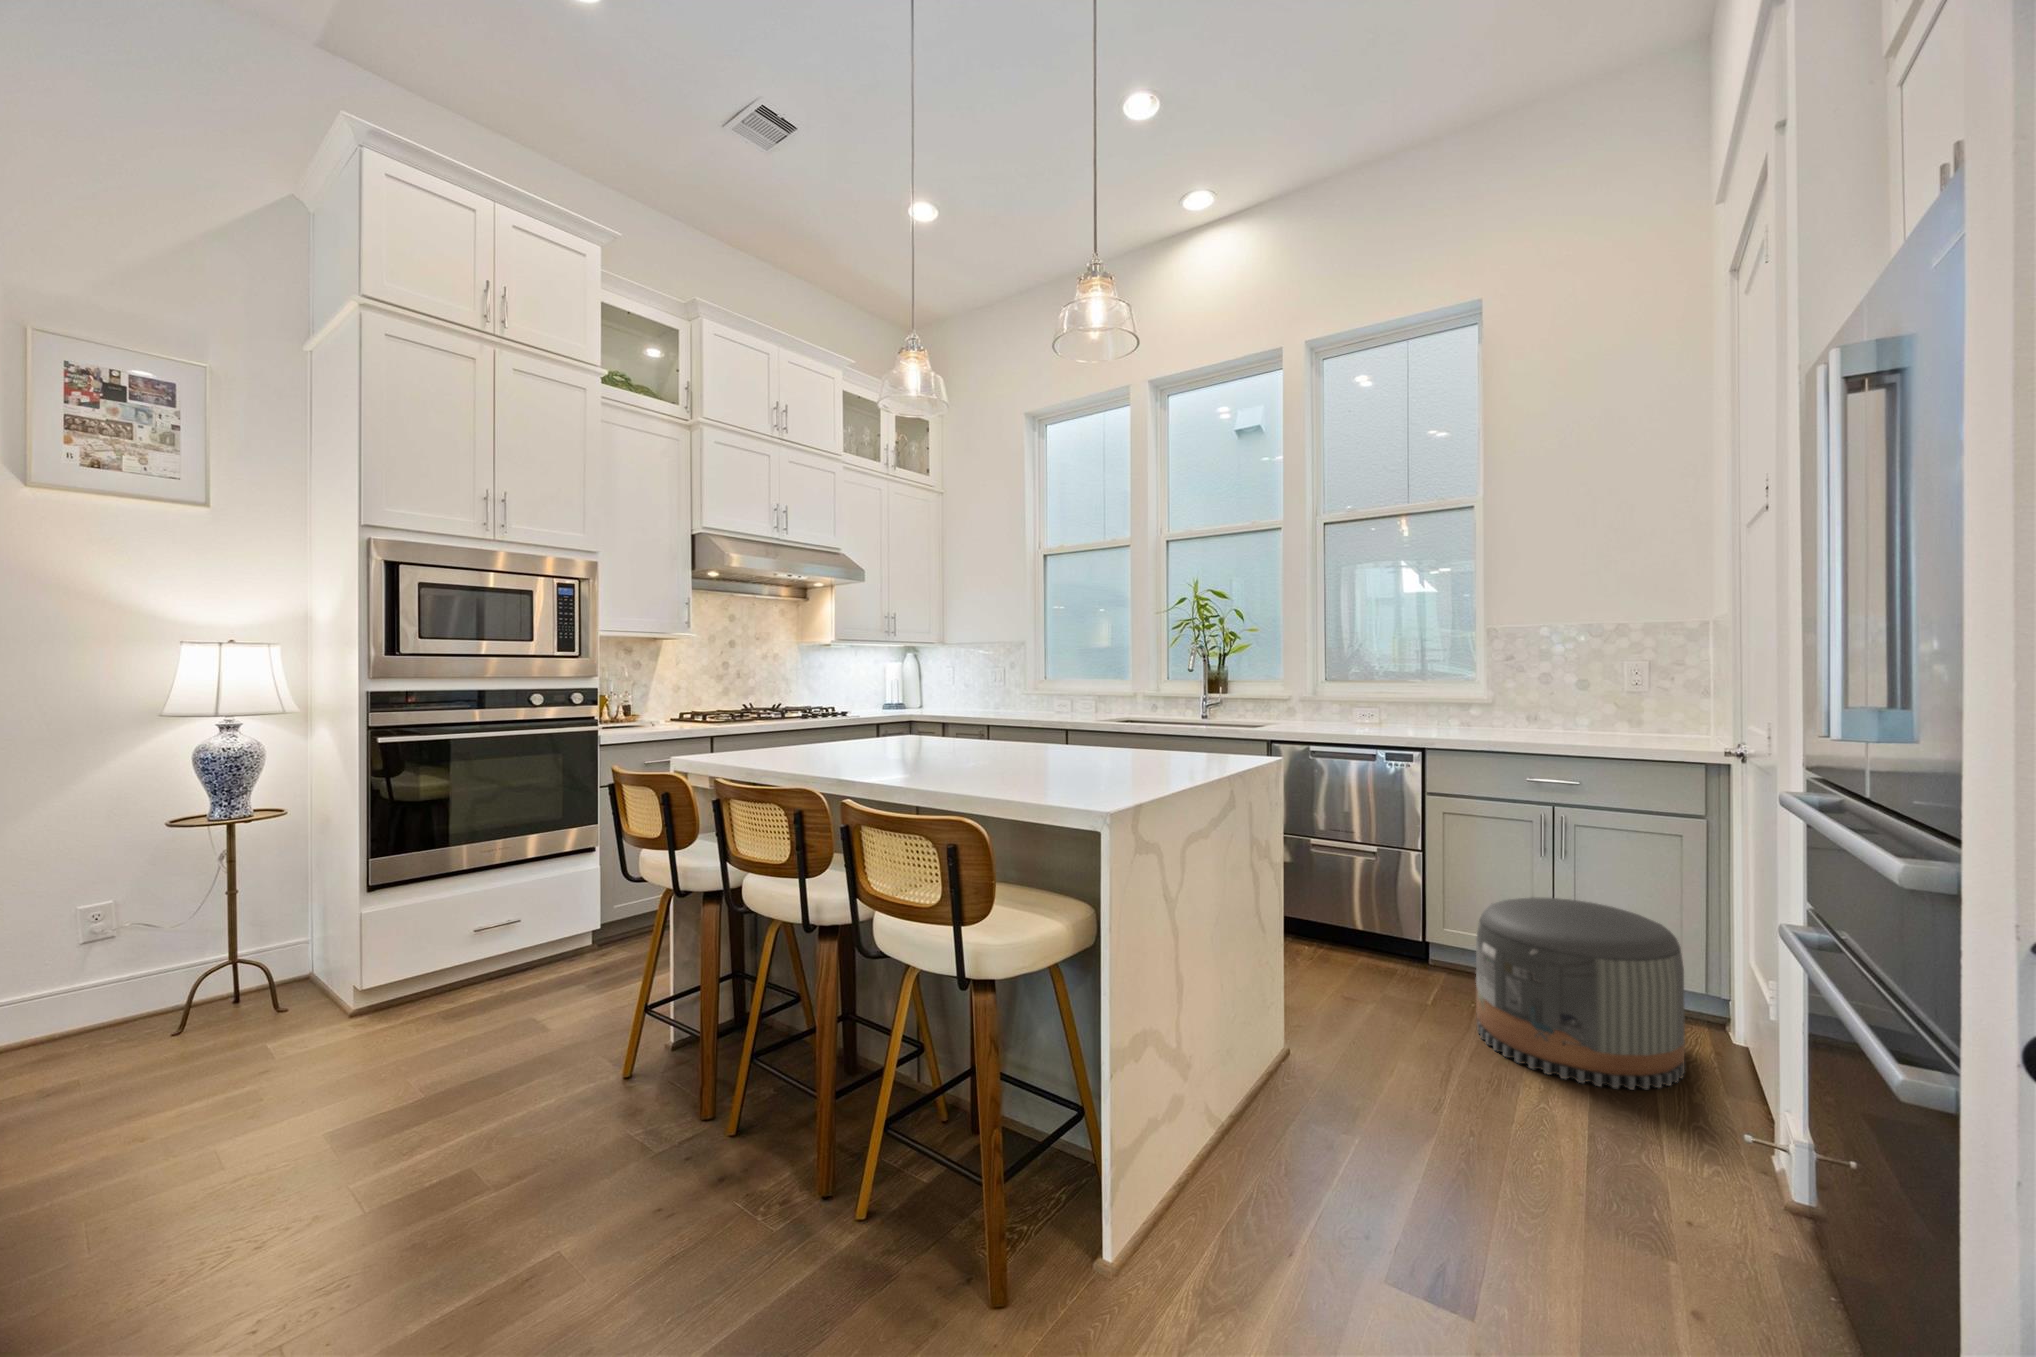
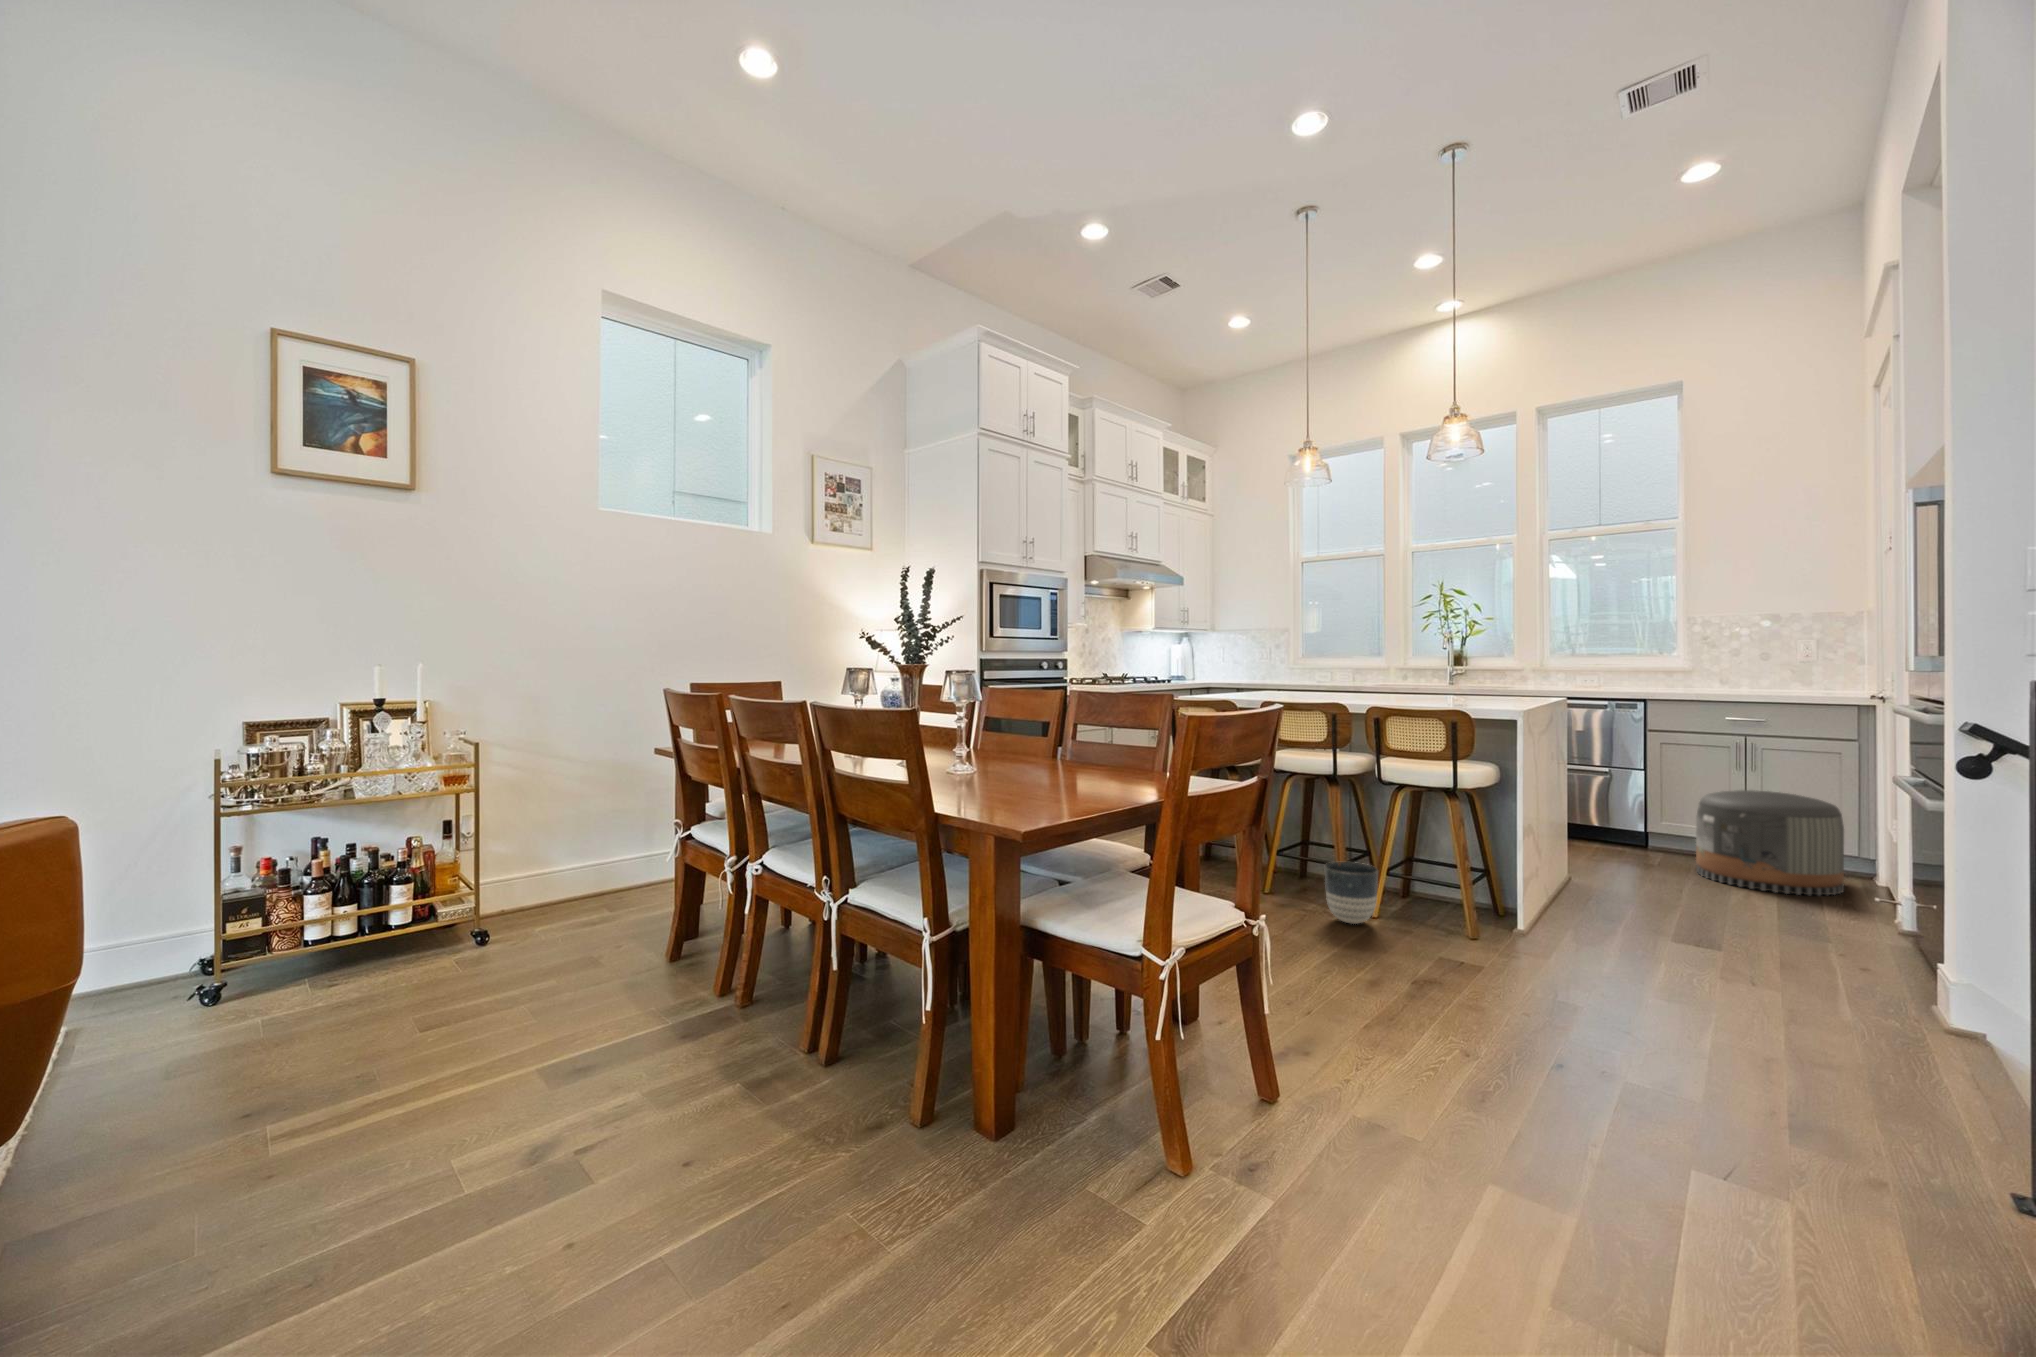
planter: none [724,1107,827,1254] -> present [1325,862,1378,924]

